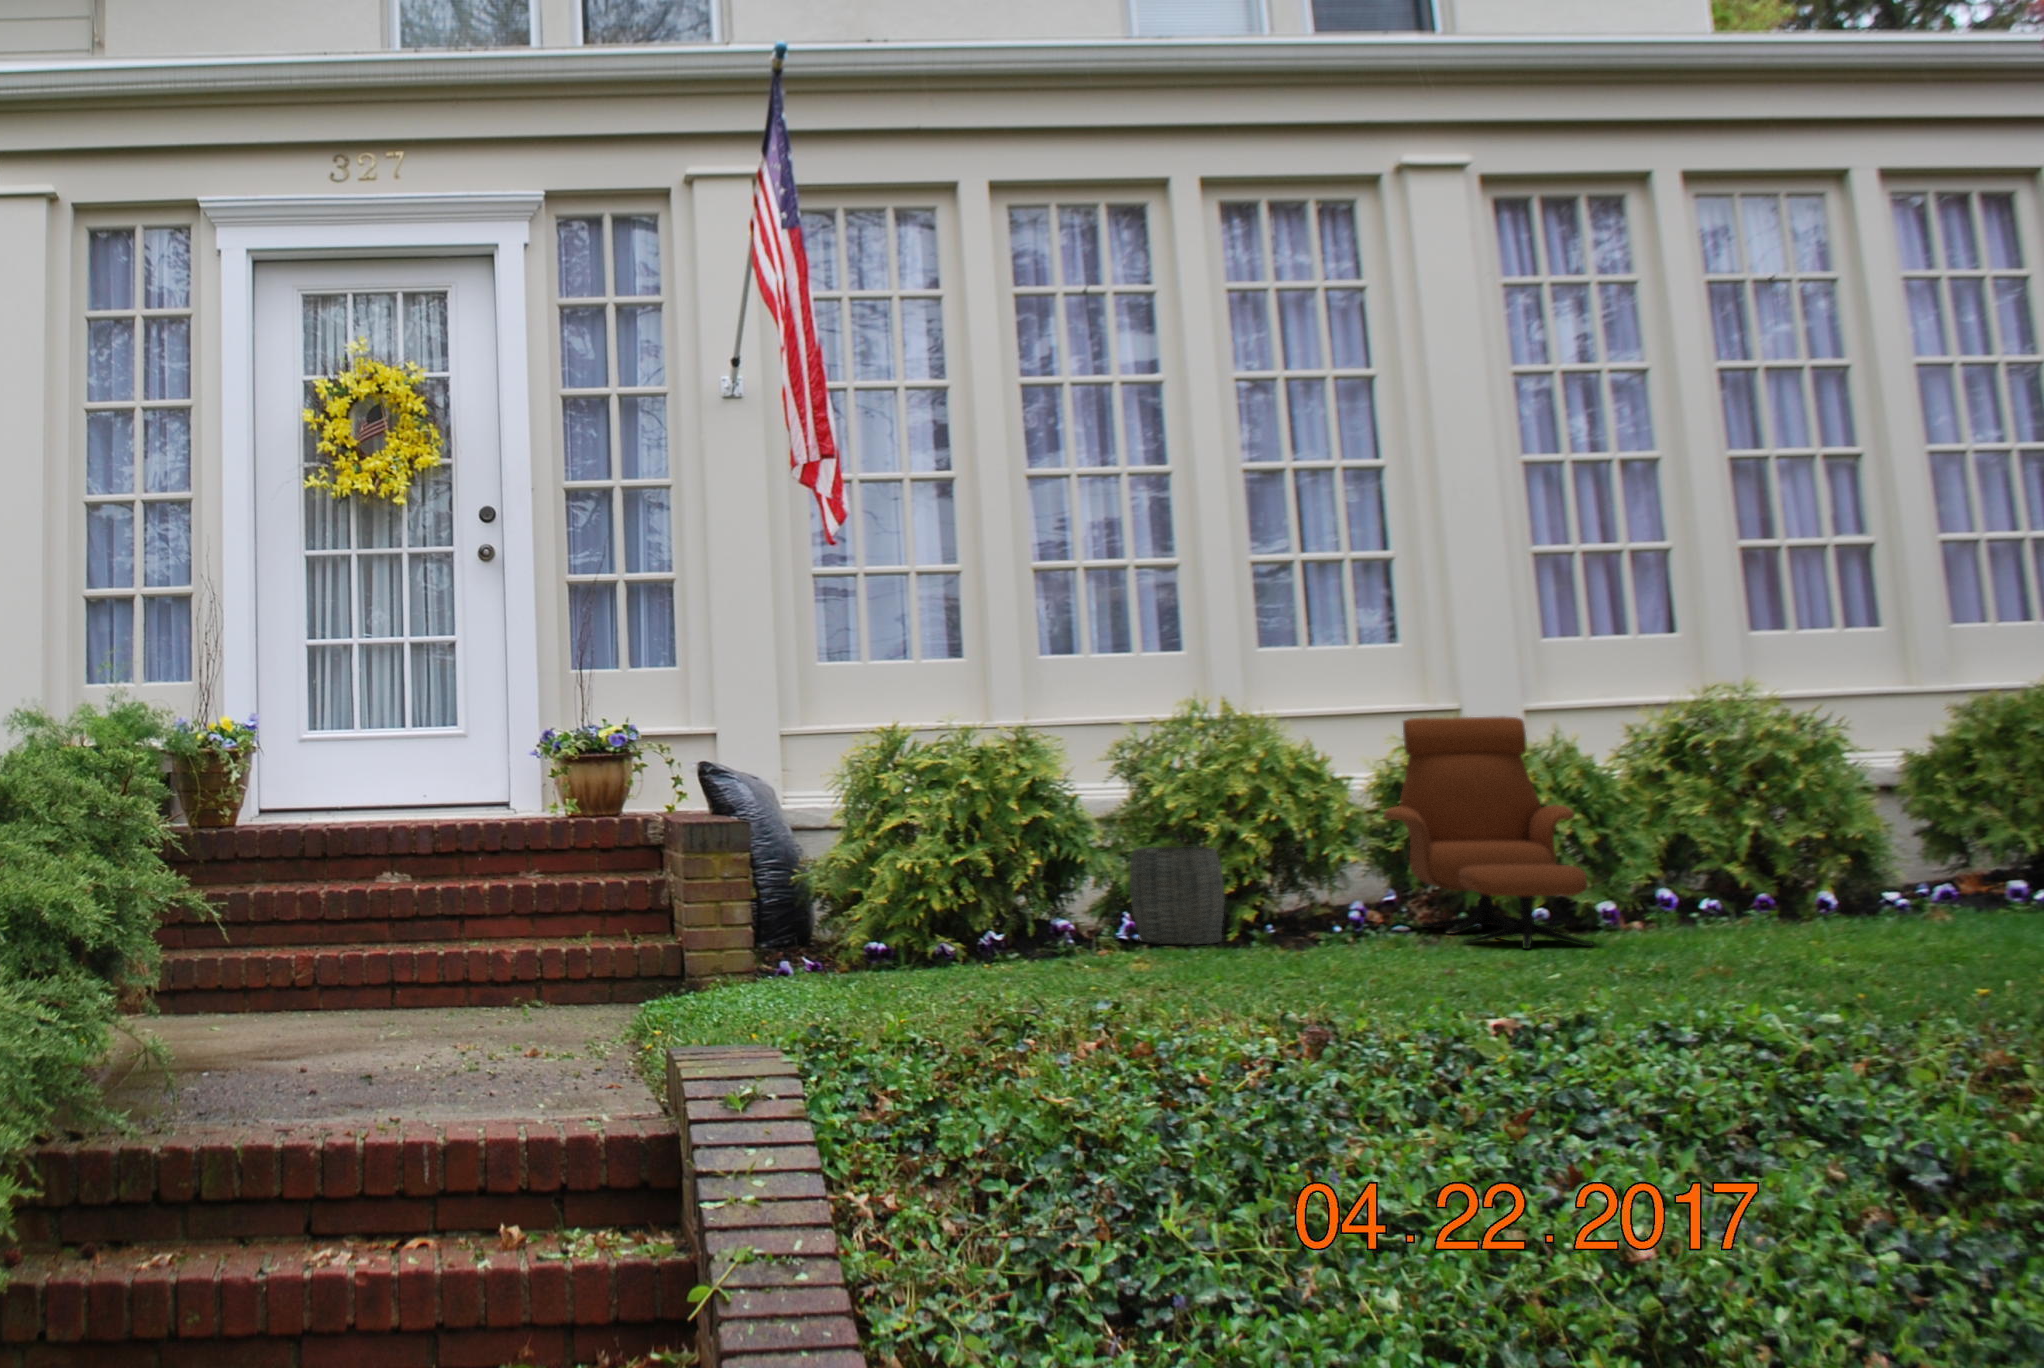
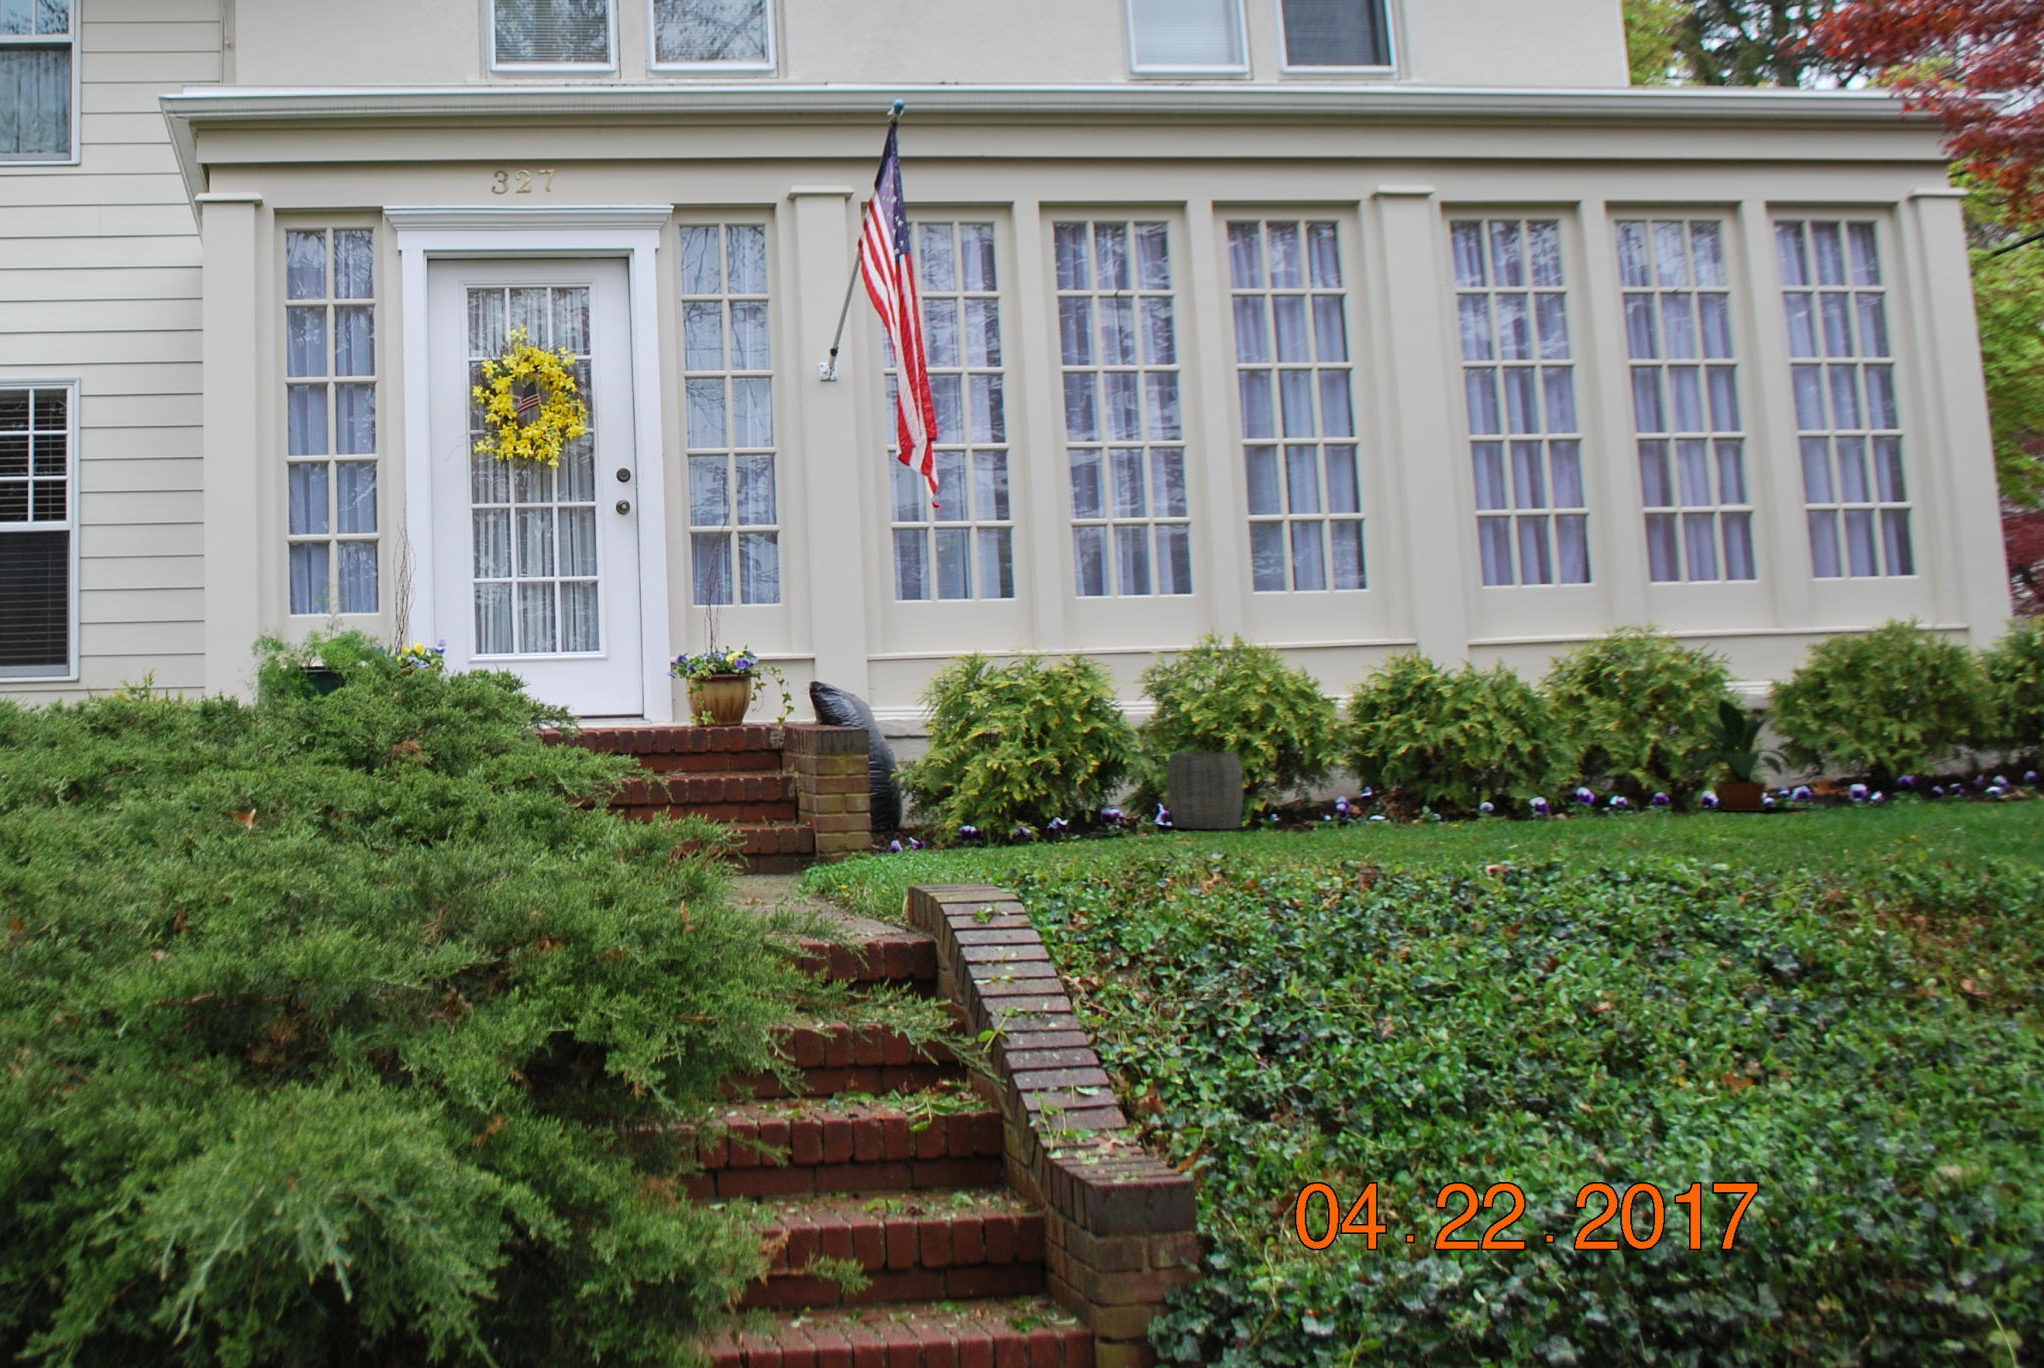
lounge chair: present [1383,716,1593,948] -> none [1365,649,1534,830]
potted plant: none [1789,779,1936,920] -> present [1683,699,1792,811]

